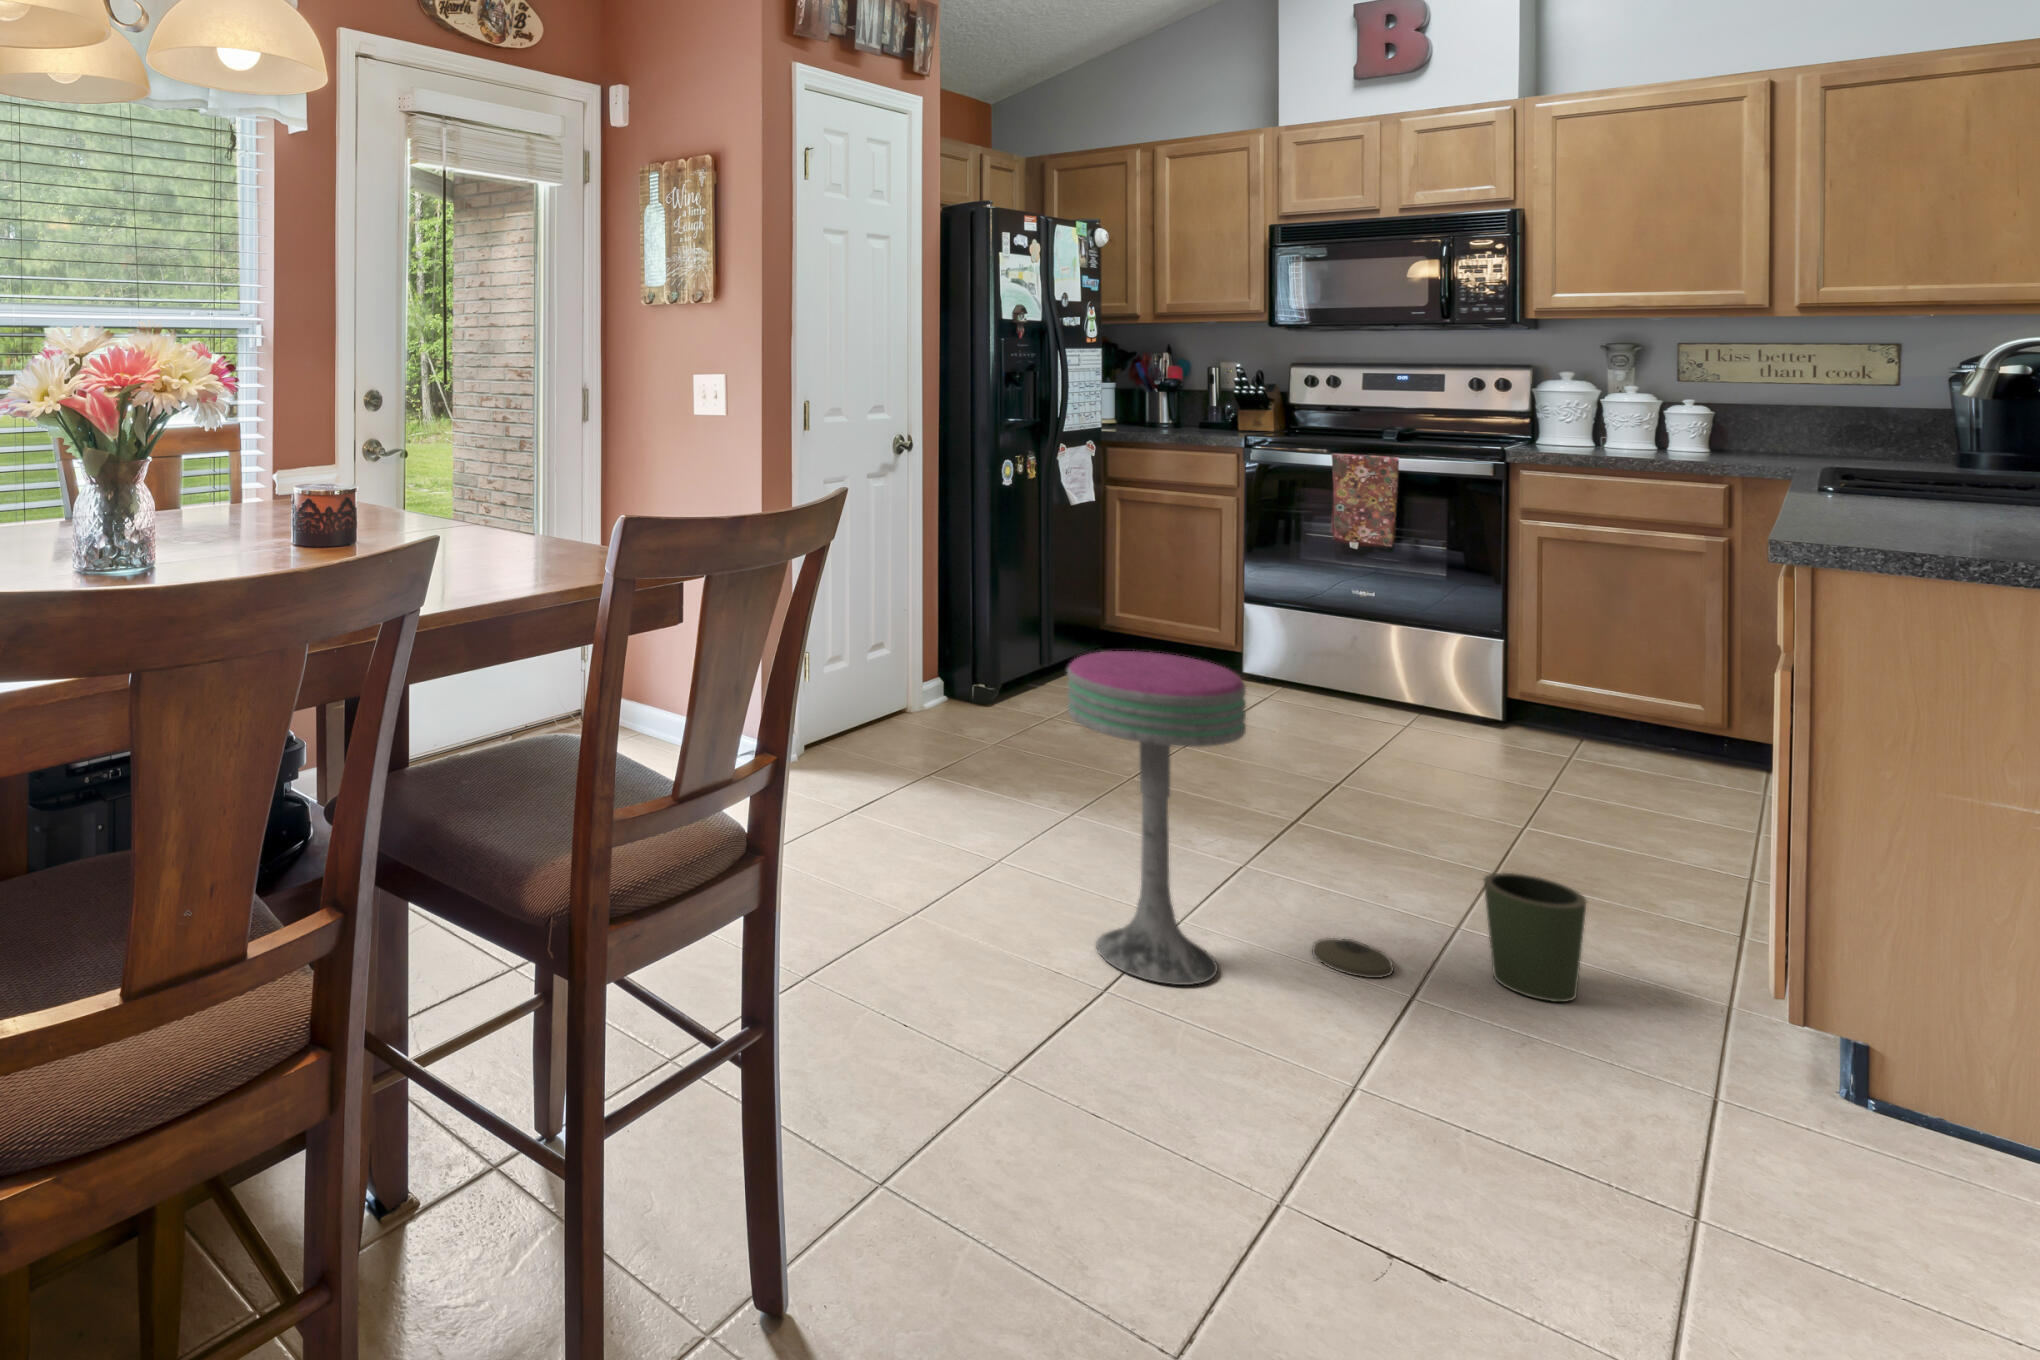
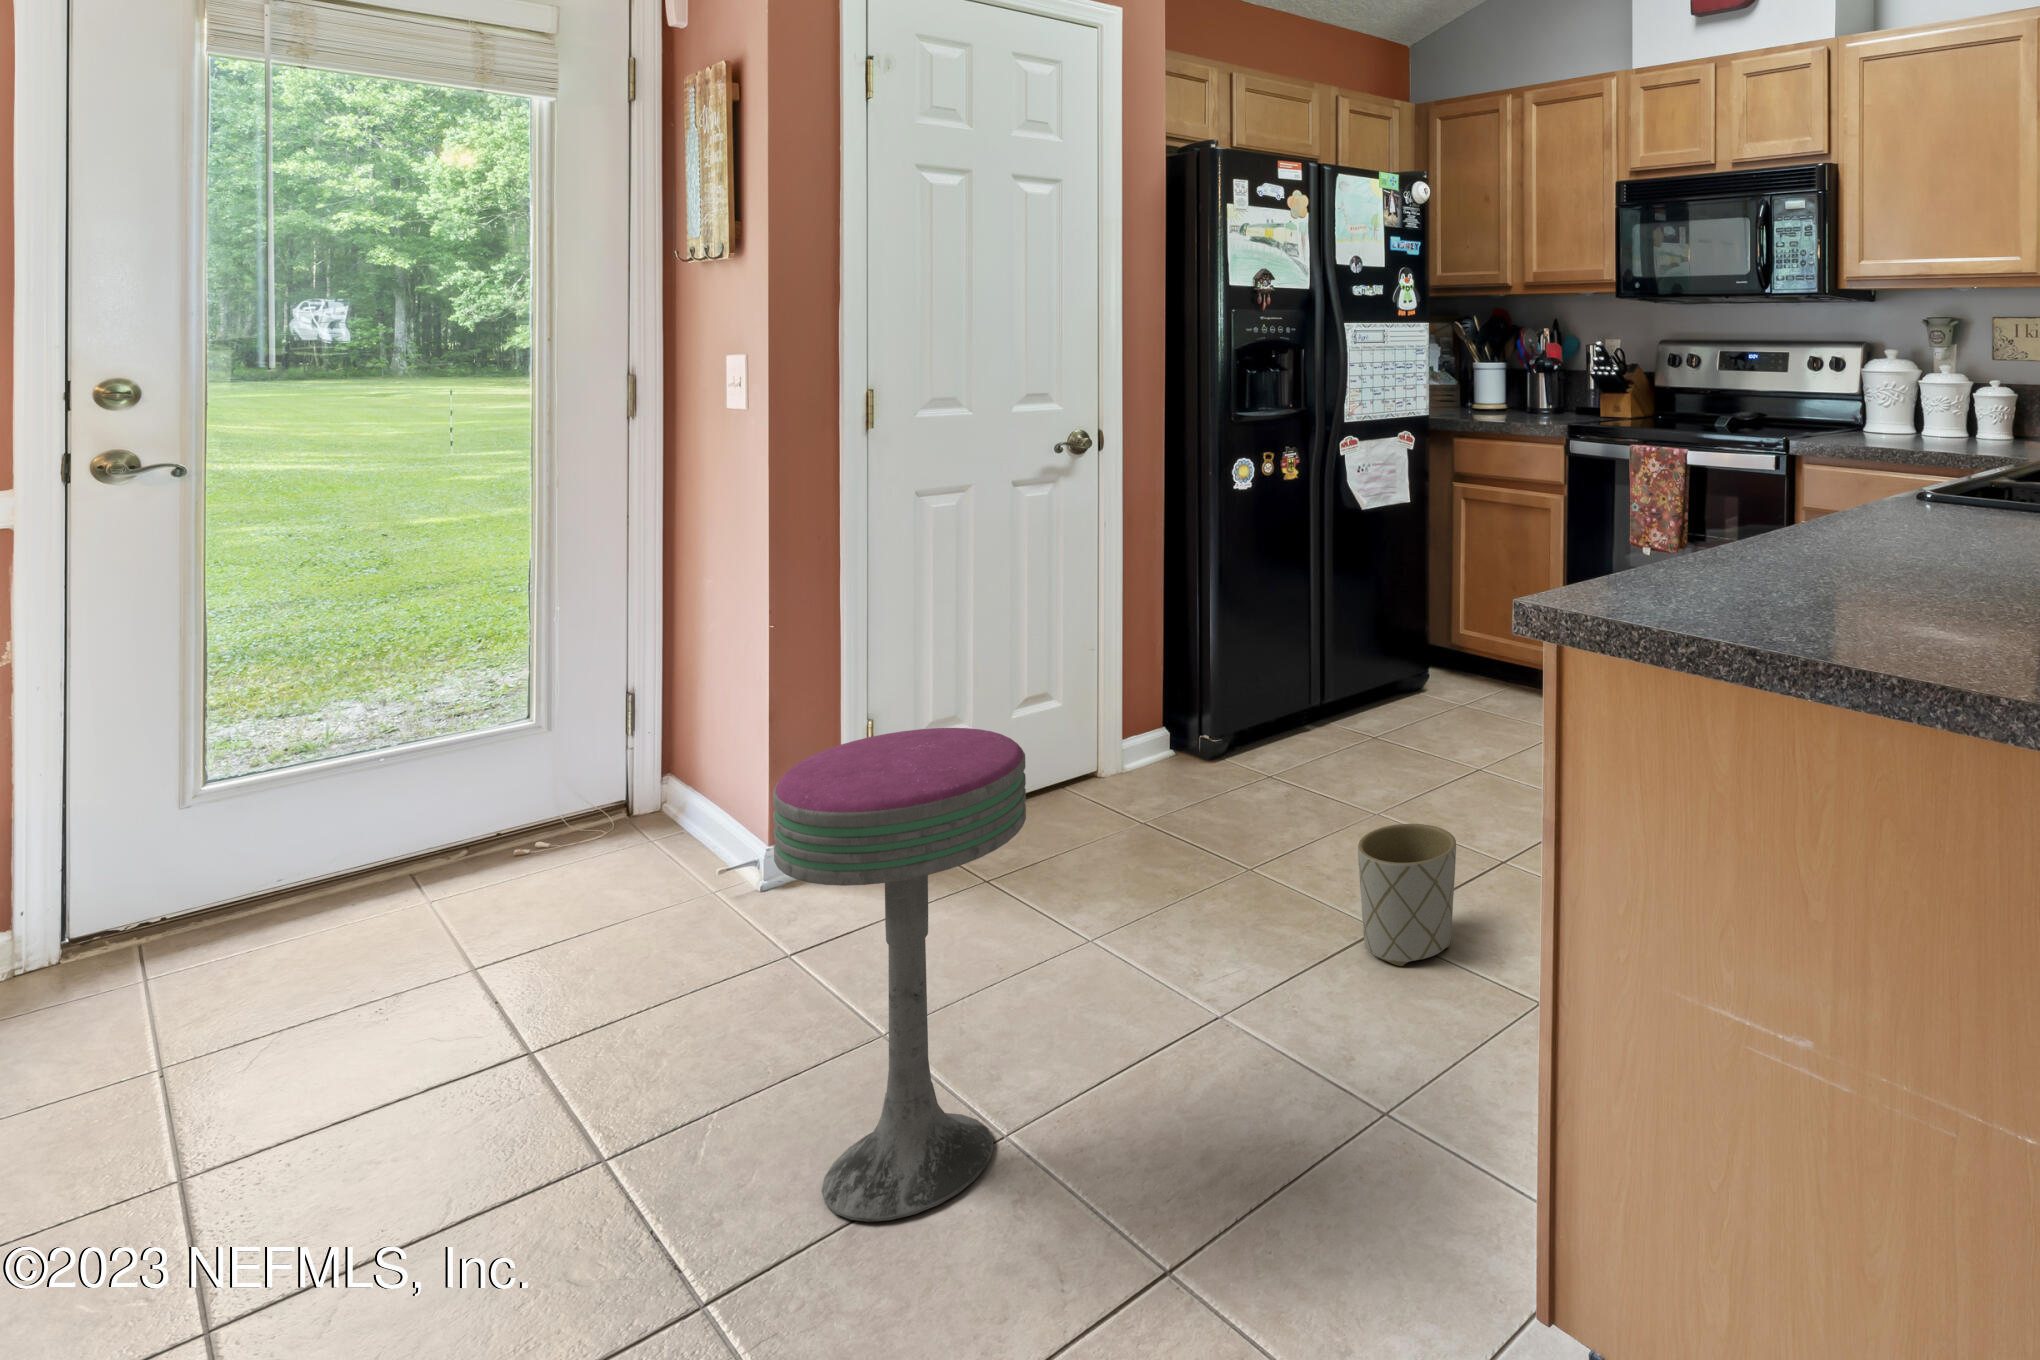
planter: none [1303,753,1396,860] -> present [1358,824,1456,966]
trash can: present [1312,873,1586,1002] -> none [1141,1018,1442,1208]

